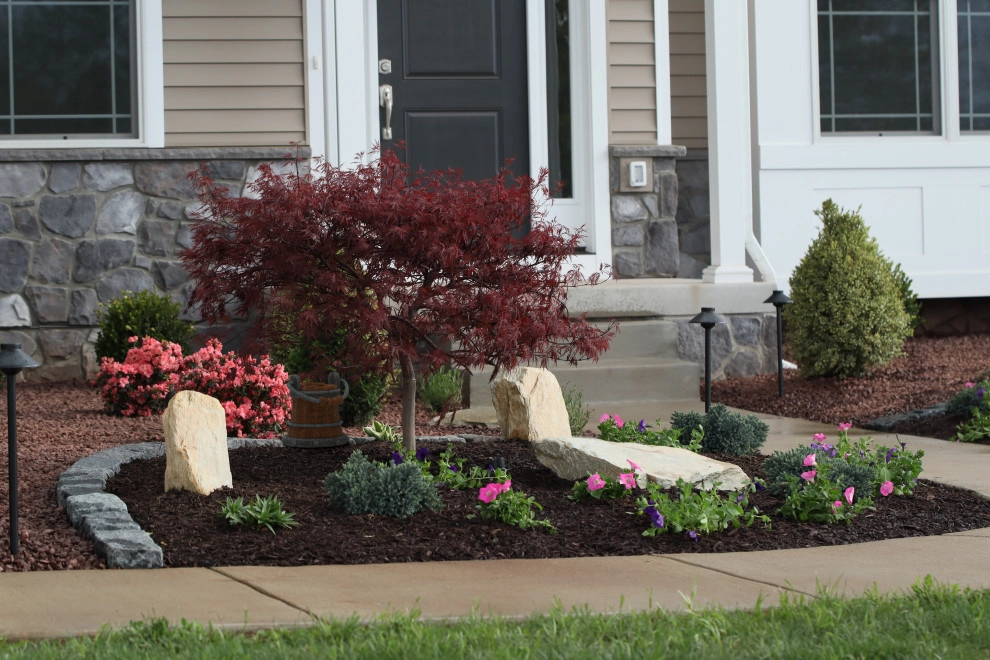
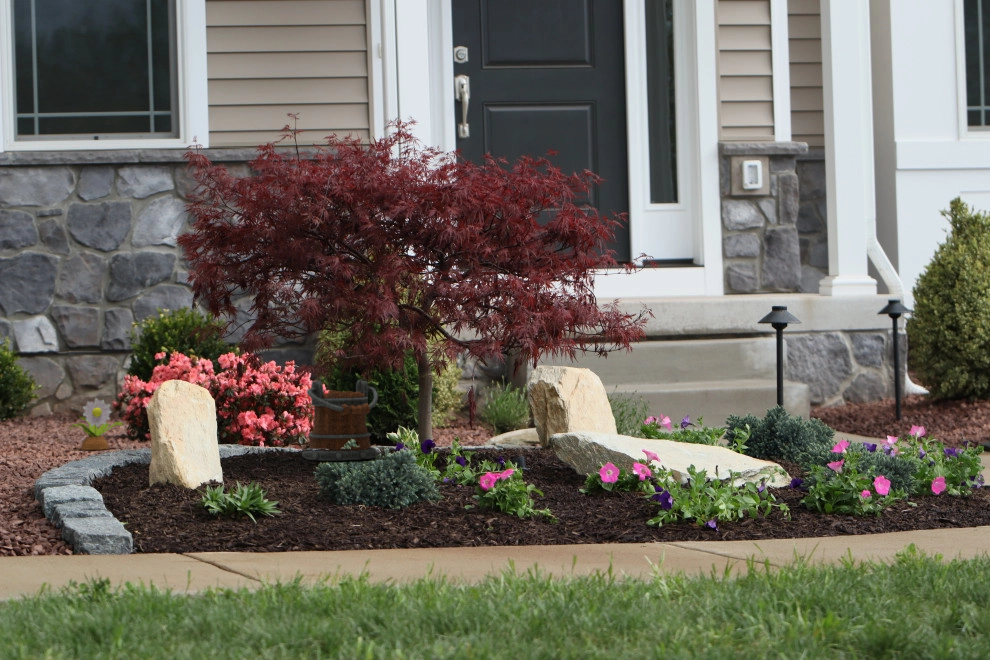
decorative plant: none [58,386,109,433] -> present [70,398,124,450]

